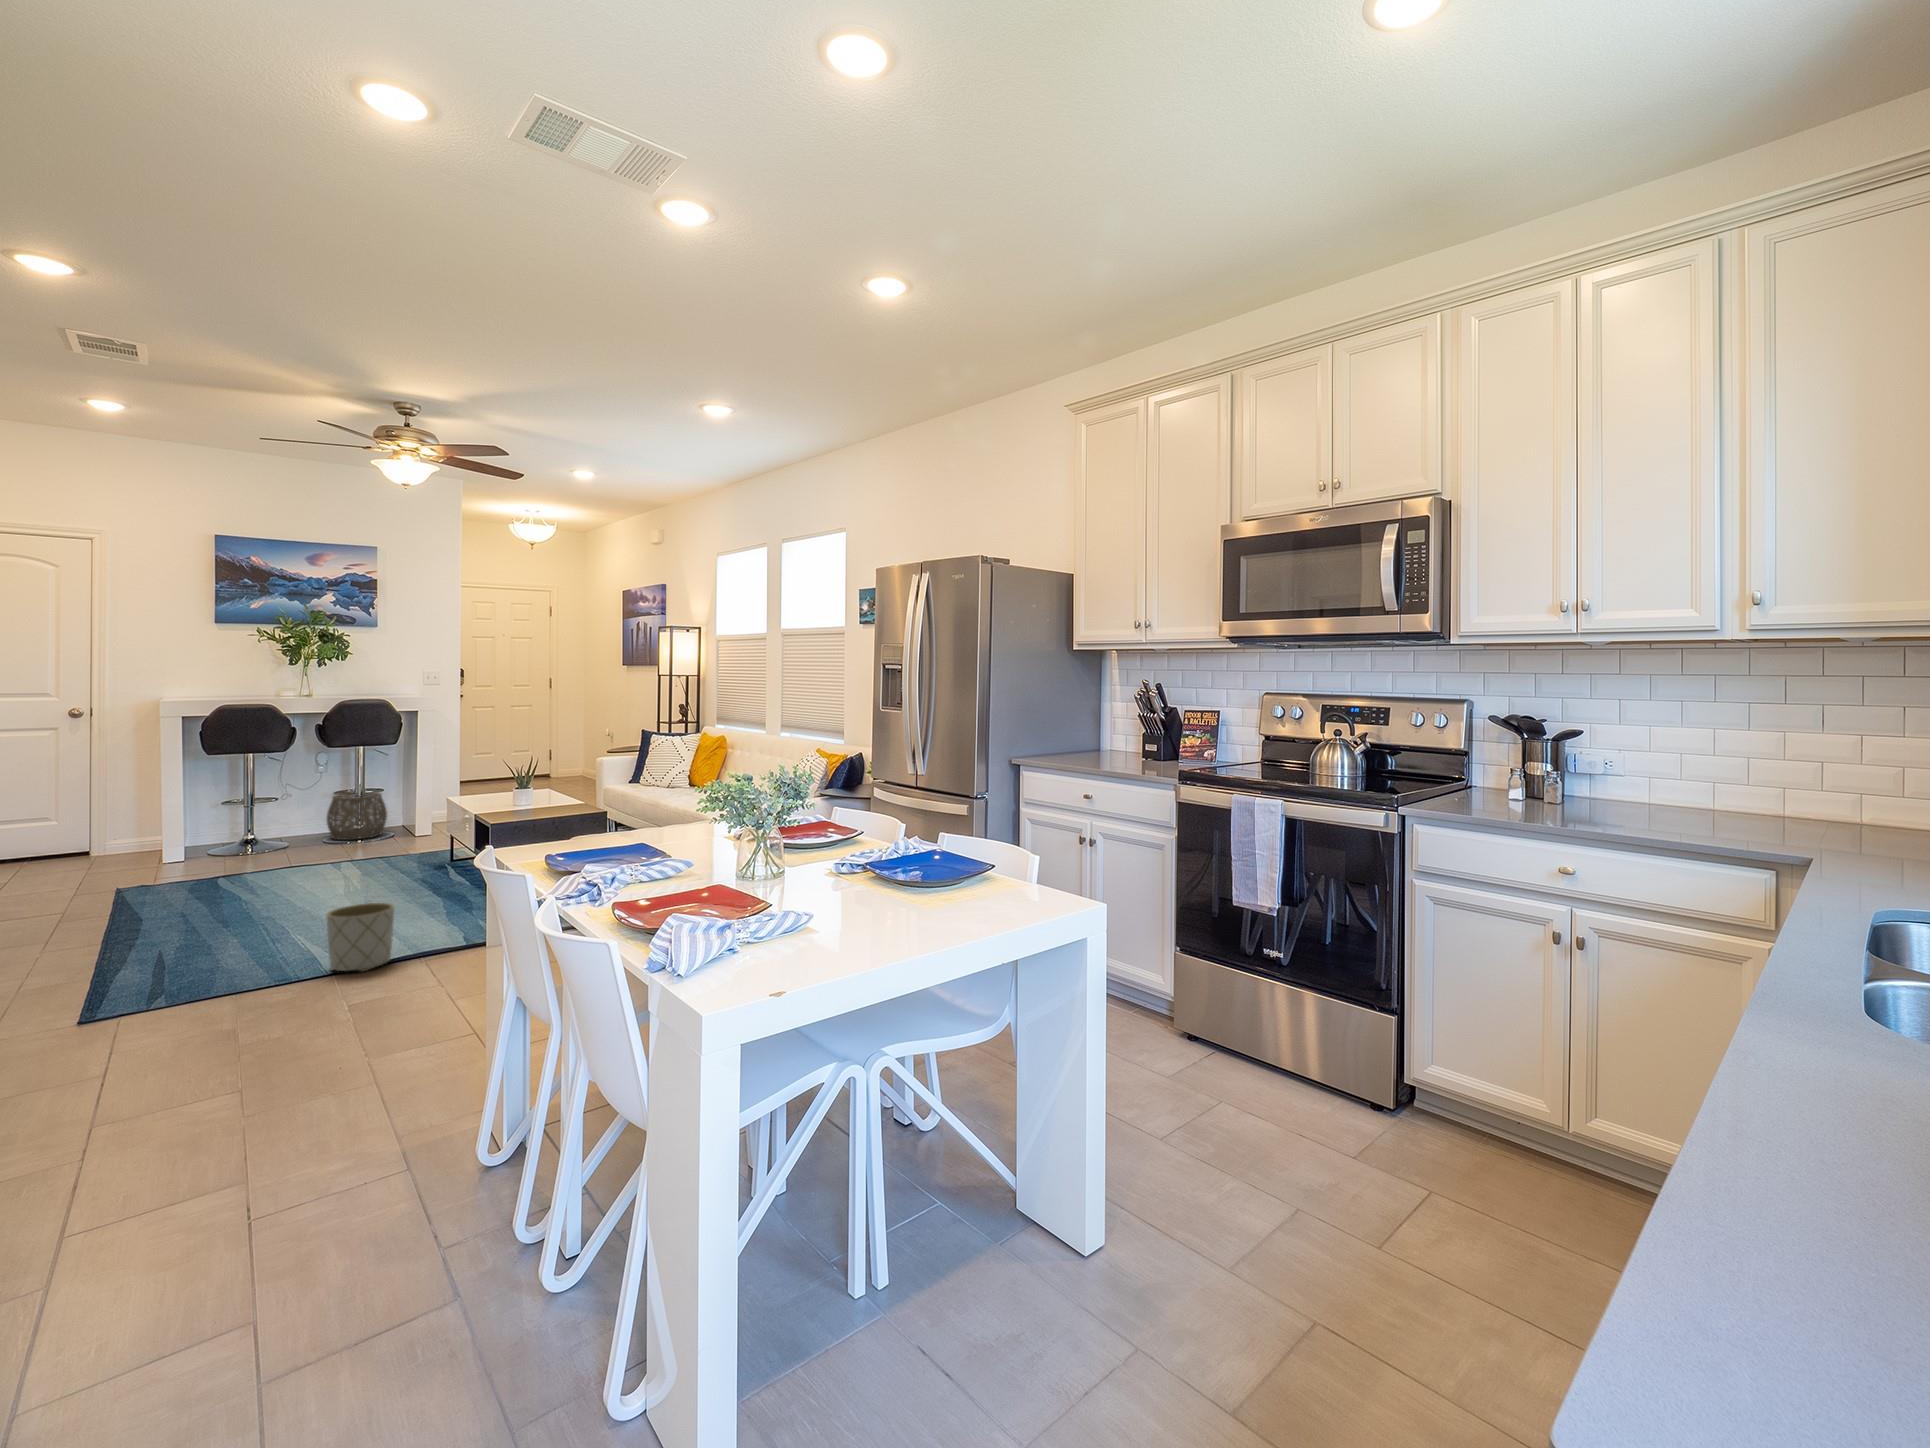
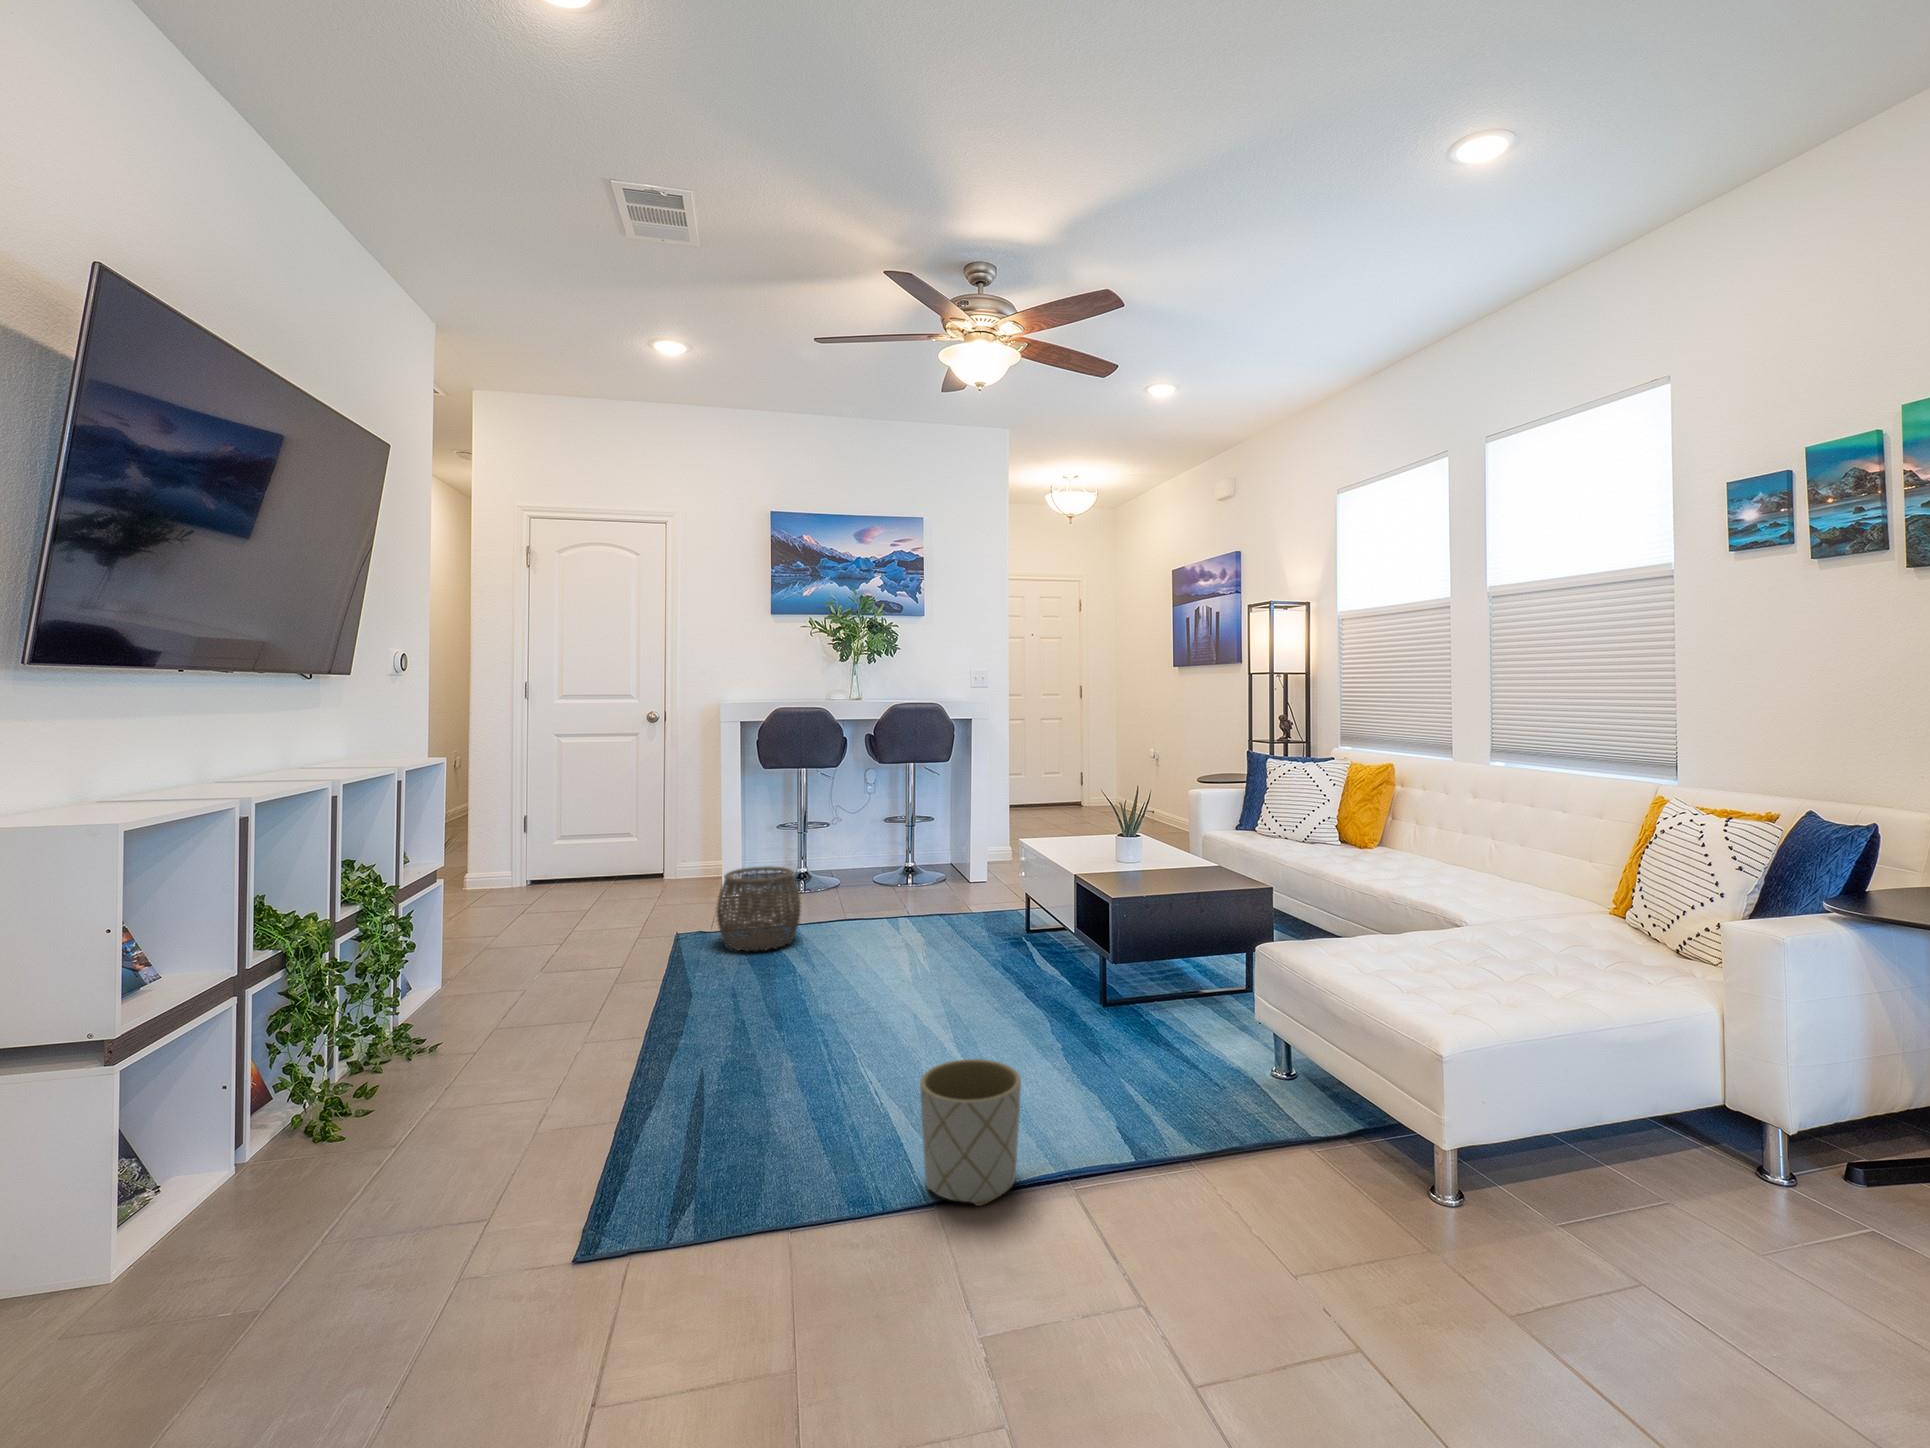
woven basket: present [327,792,387,840] -> present [717,866,801,951]

